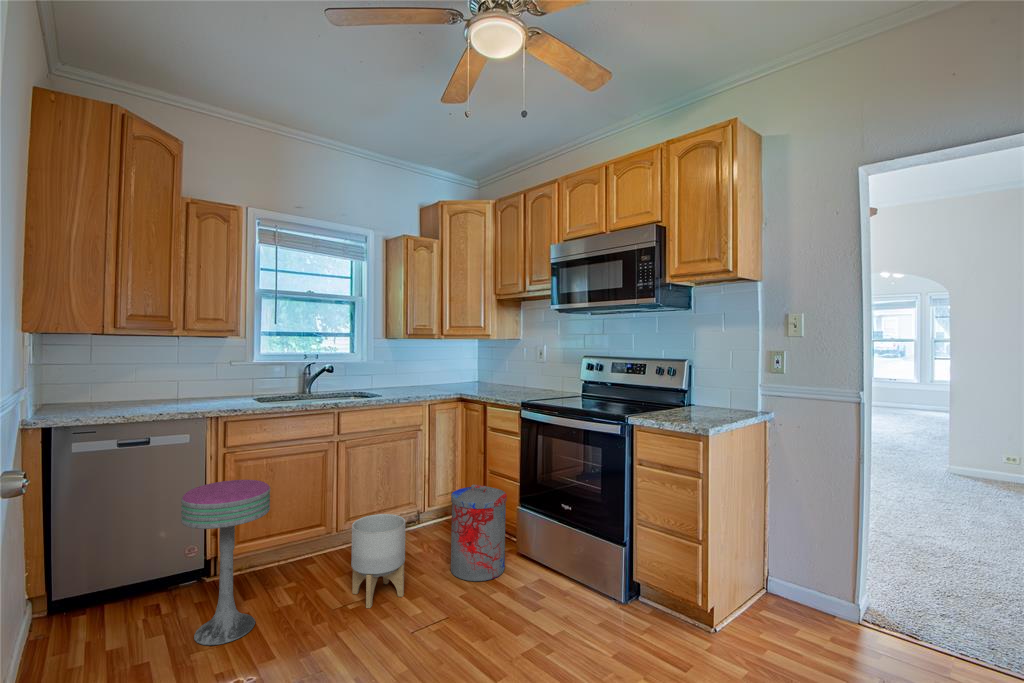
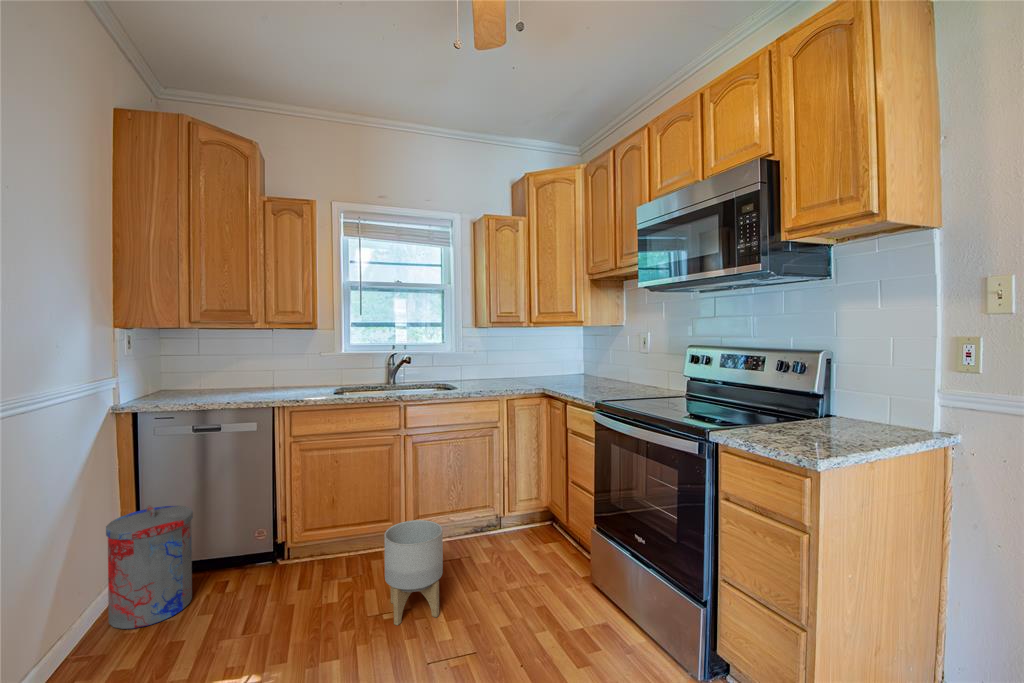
bar stool: present [181,480,270,645] -> none [213,473,301,639]
trash can: present [451,485,507,581] -> present [106,505,193,629]

